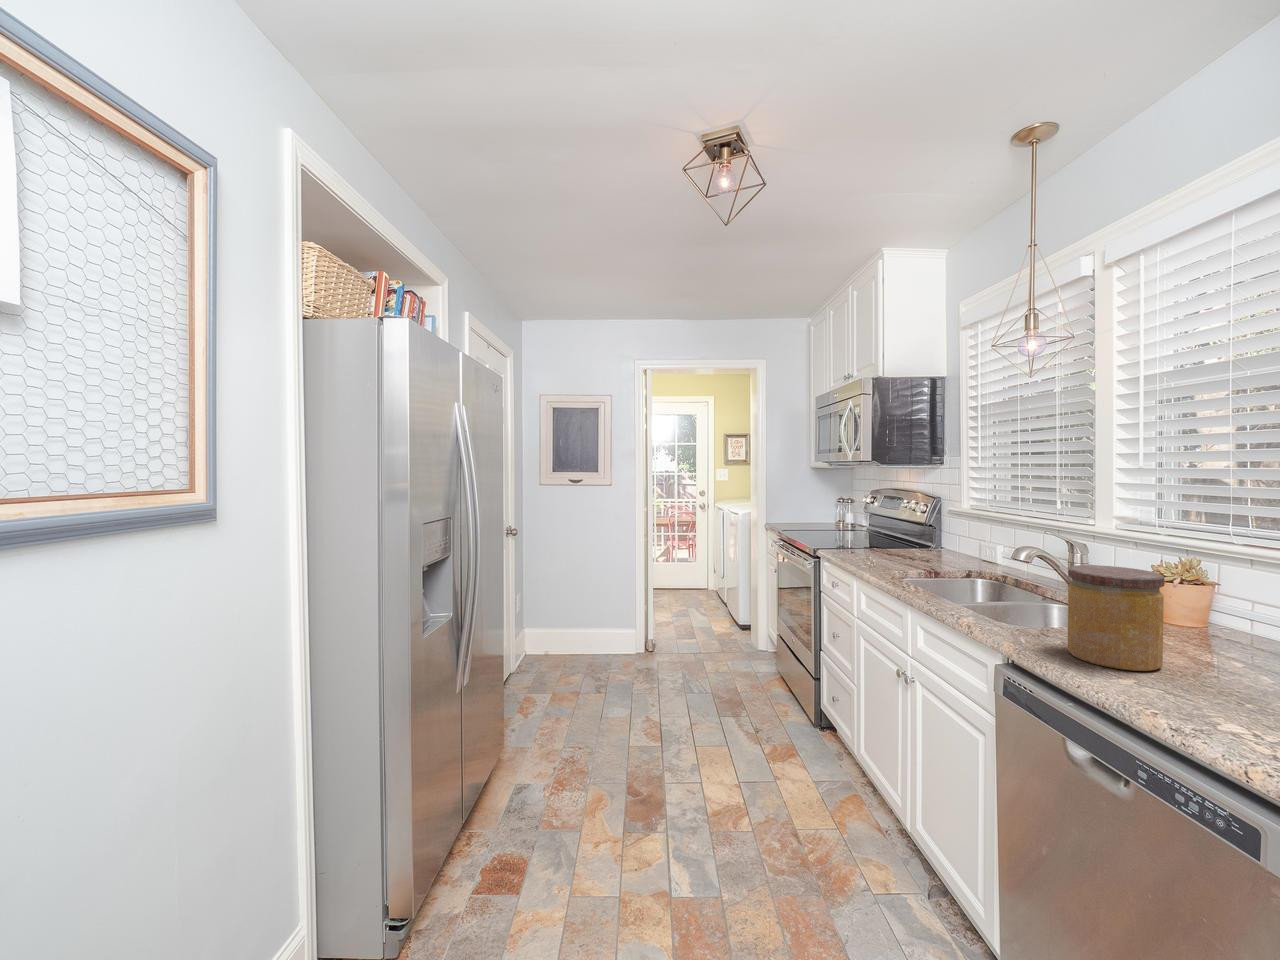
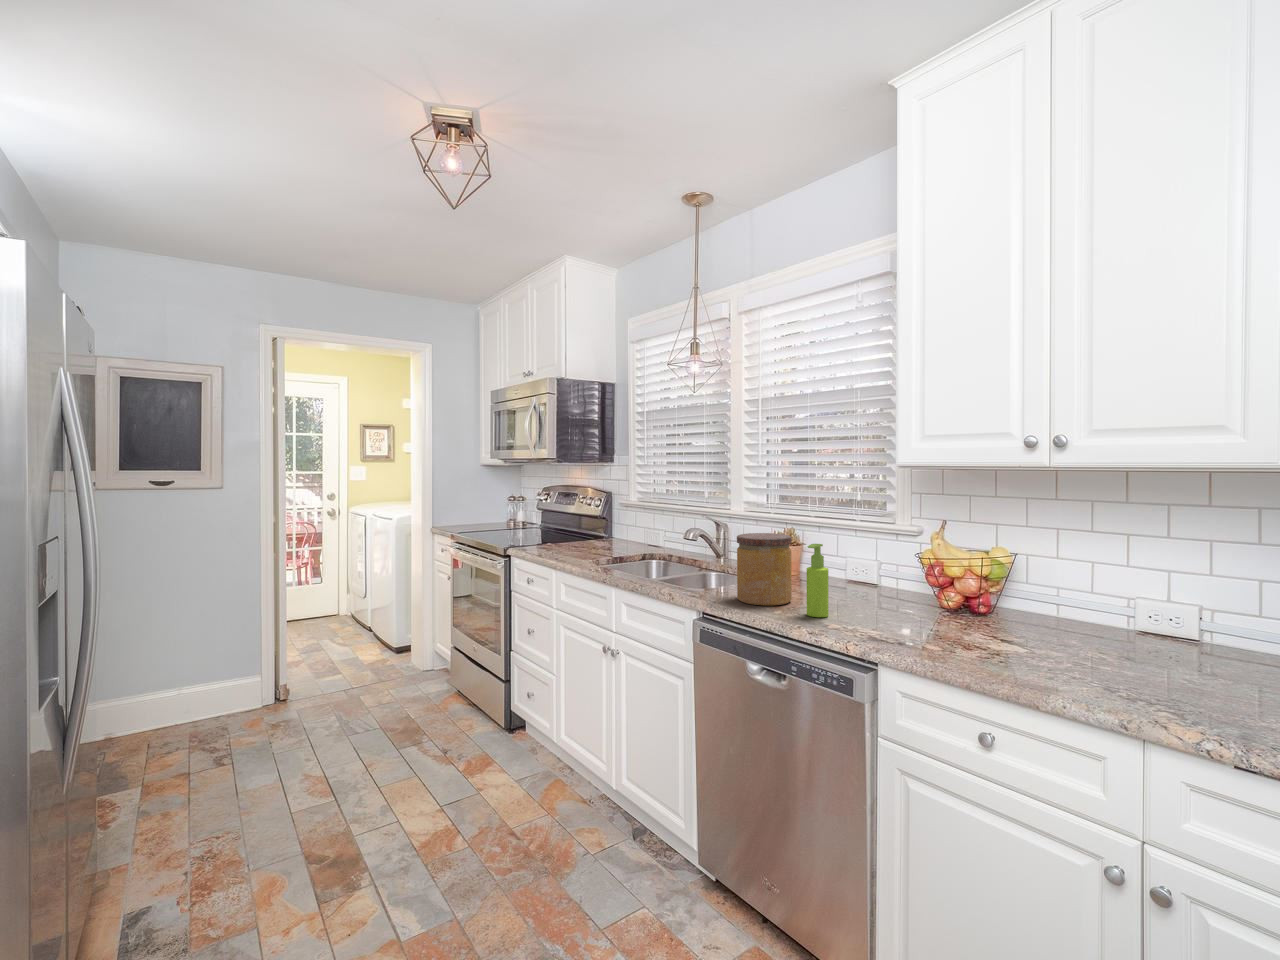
soap dispenser: none [1180,594,1225,706] -> present [807,544,829,617]

